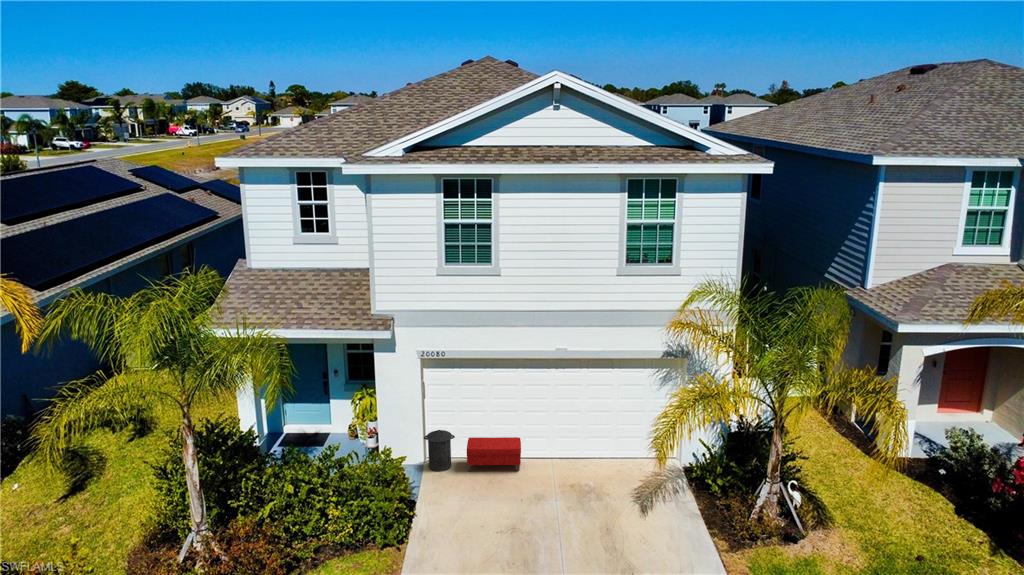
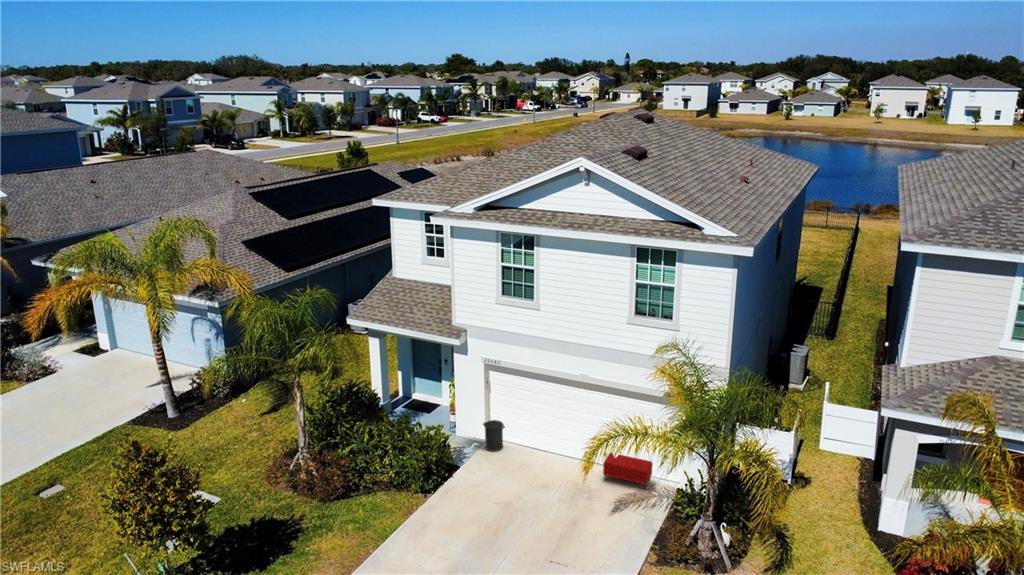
bench: present [467,437,521,471] -> present [603,453,653,489]

